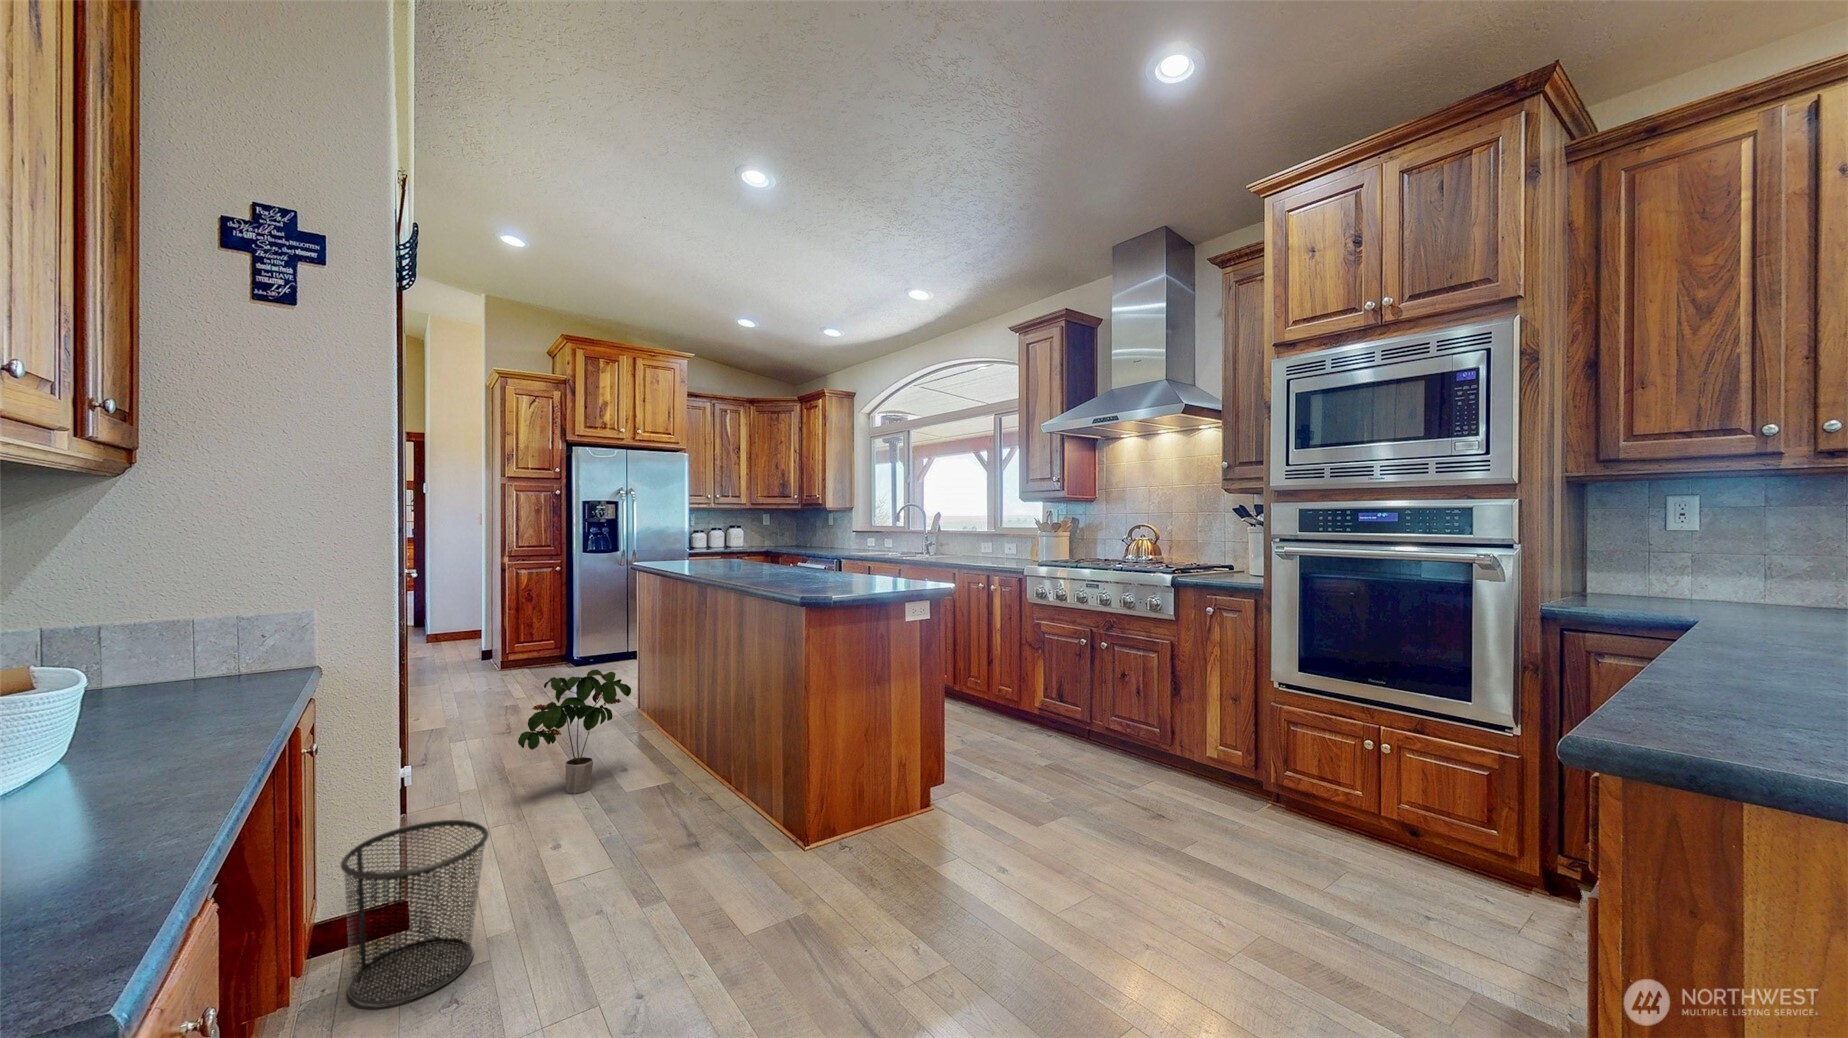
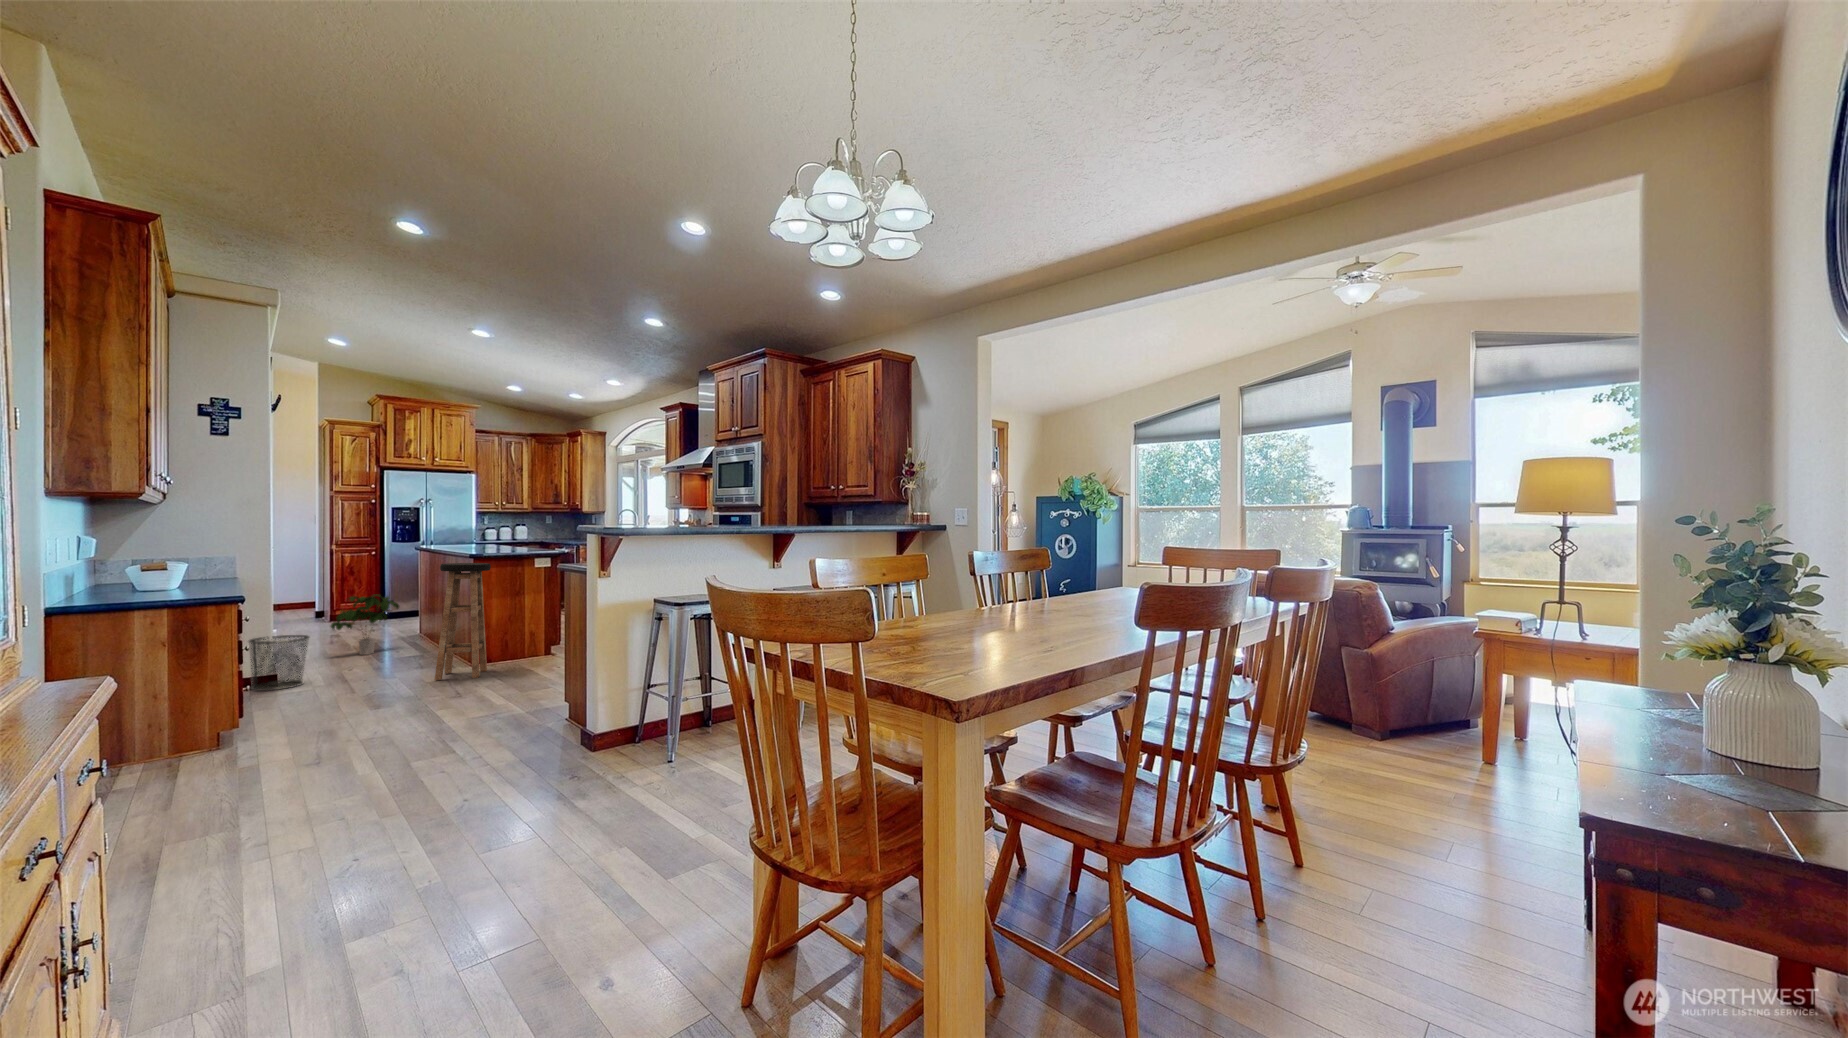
bar stool: none [788,641,899,974] -> present [435,563,491,680]

